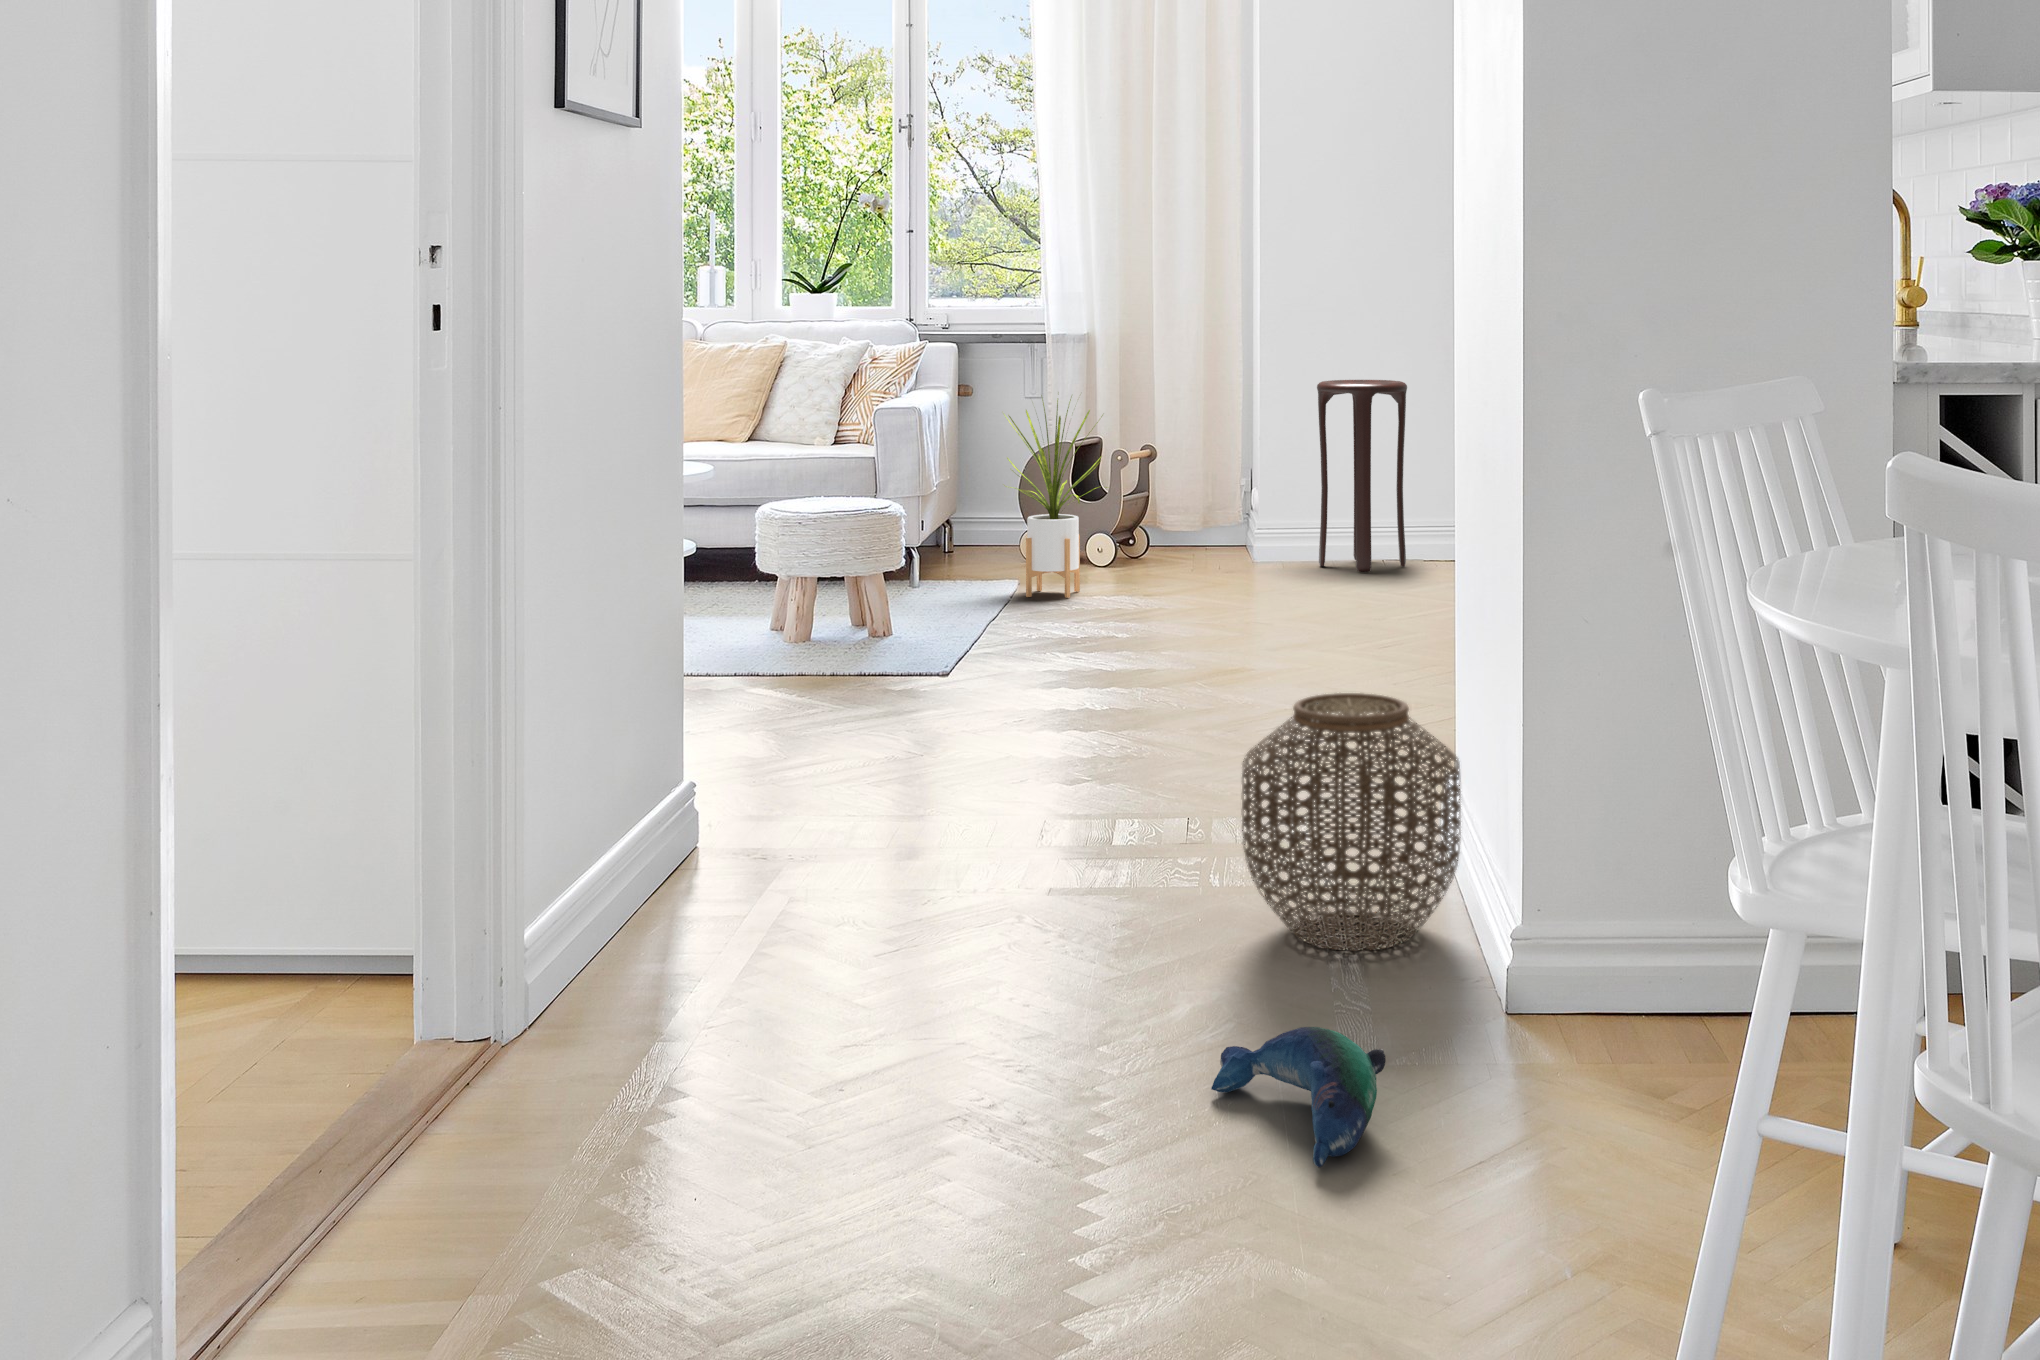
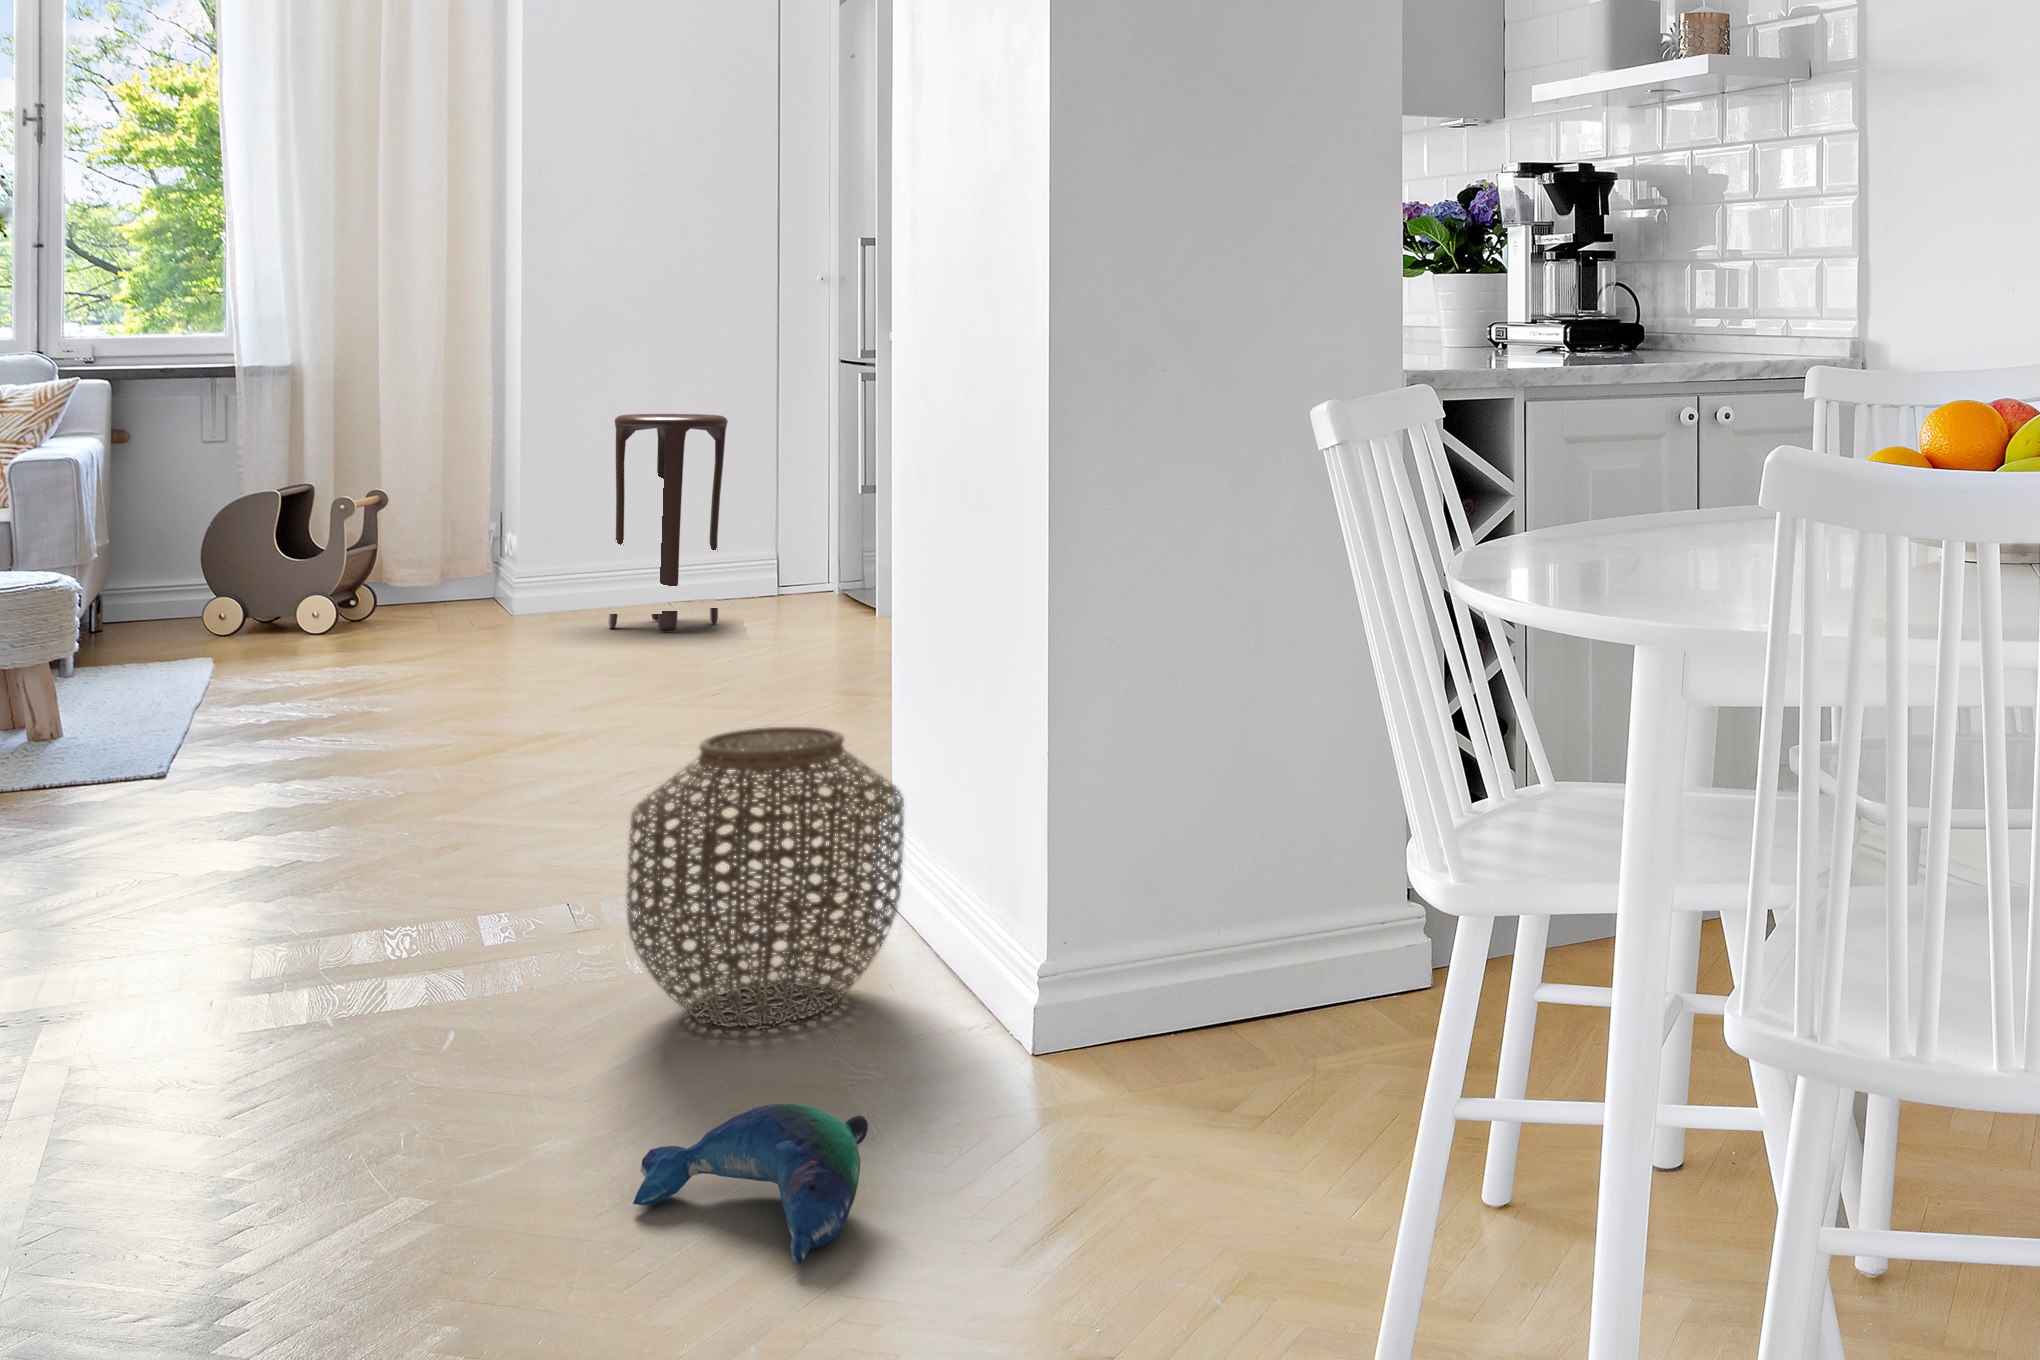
house plant: present [1004,396,1107,598] -> none [175,422,337,681]

